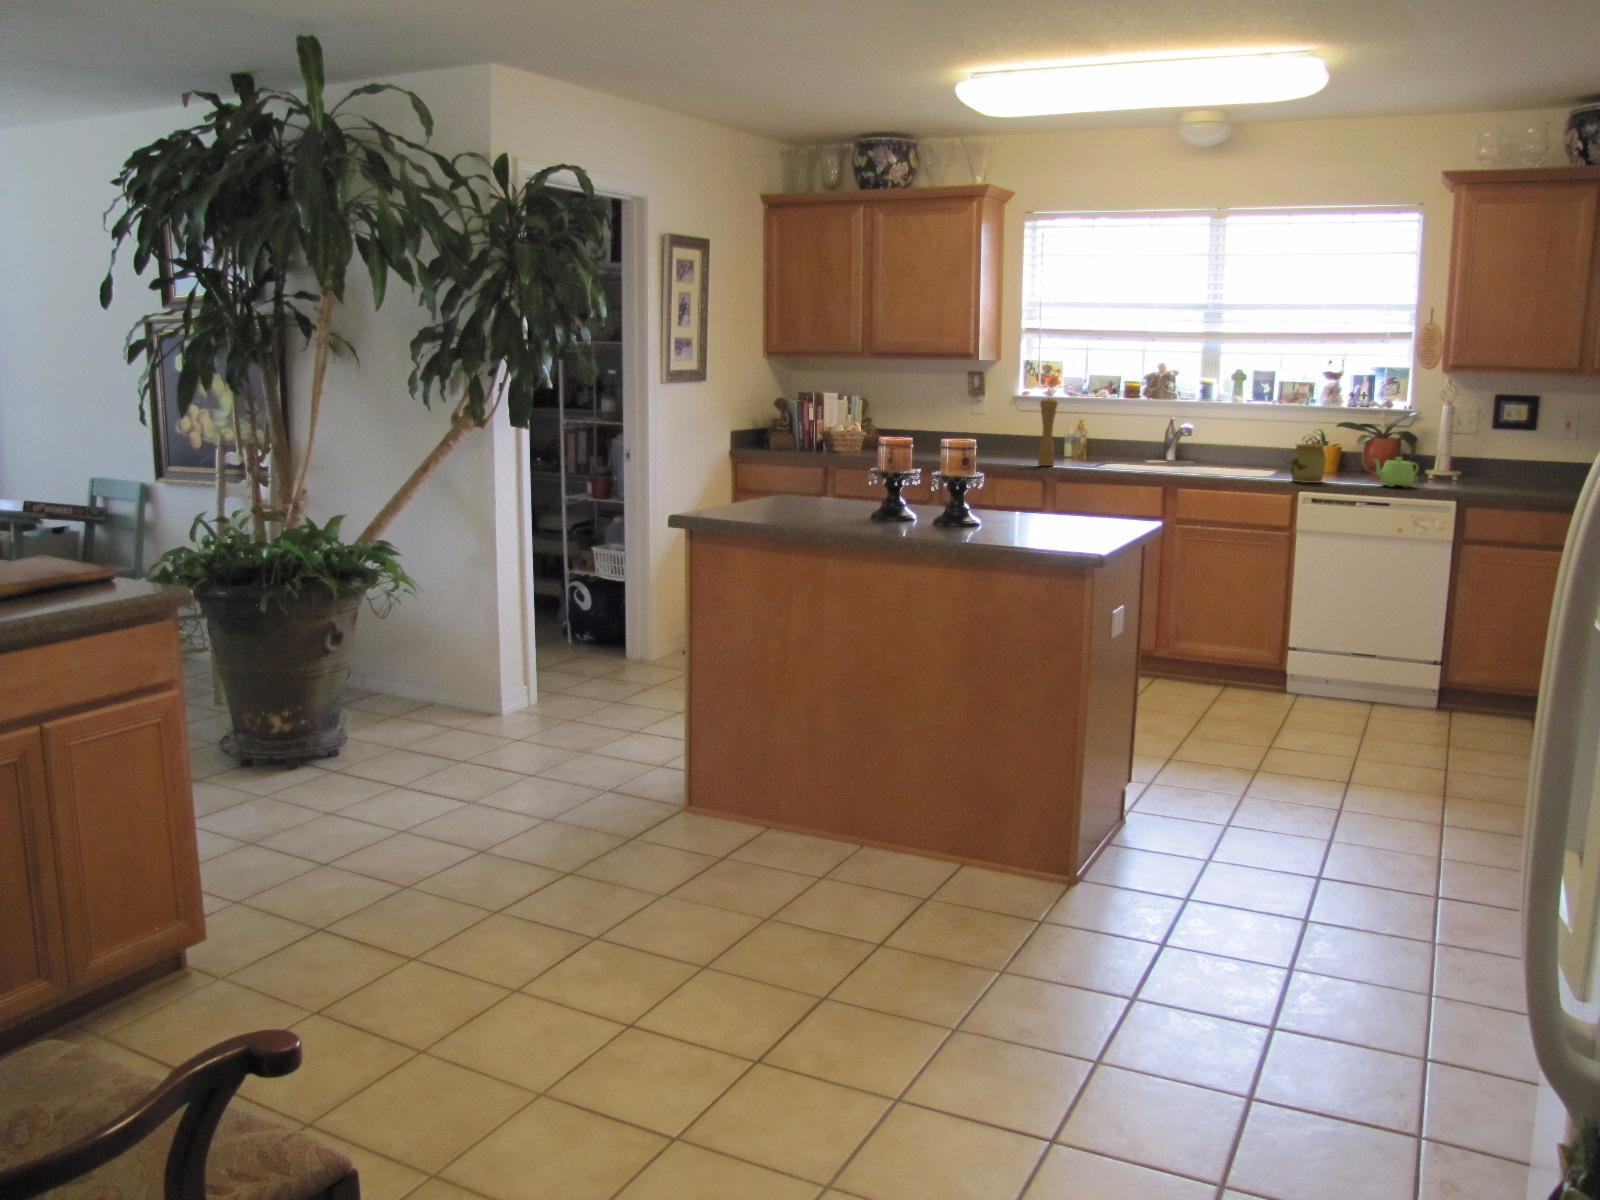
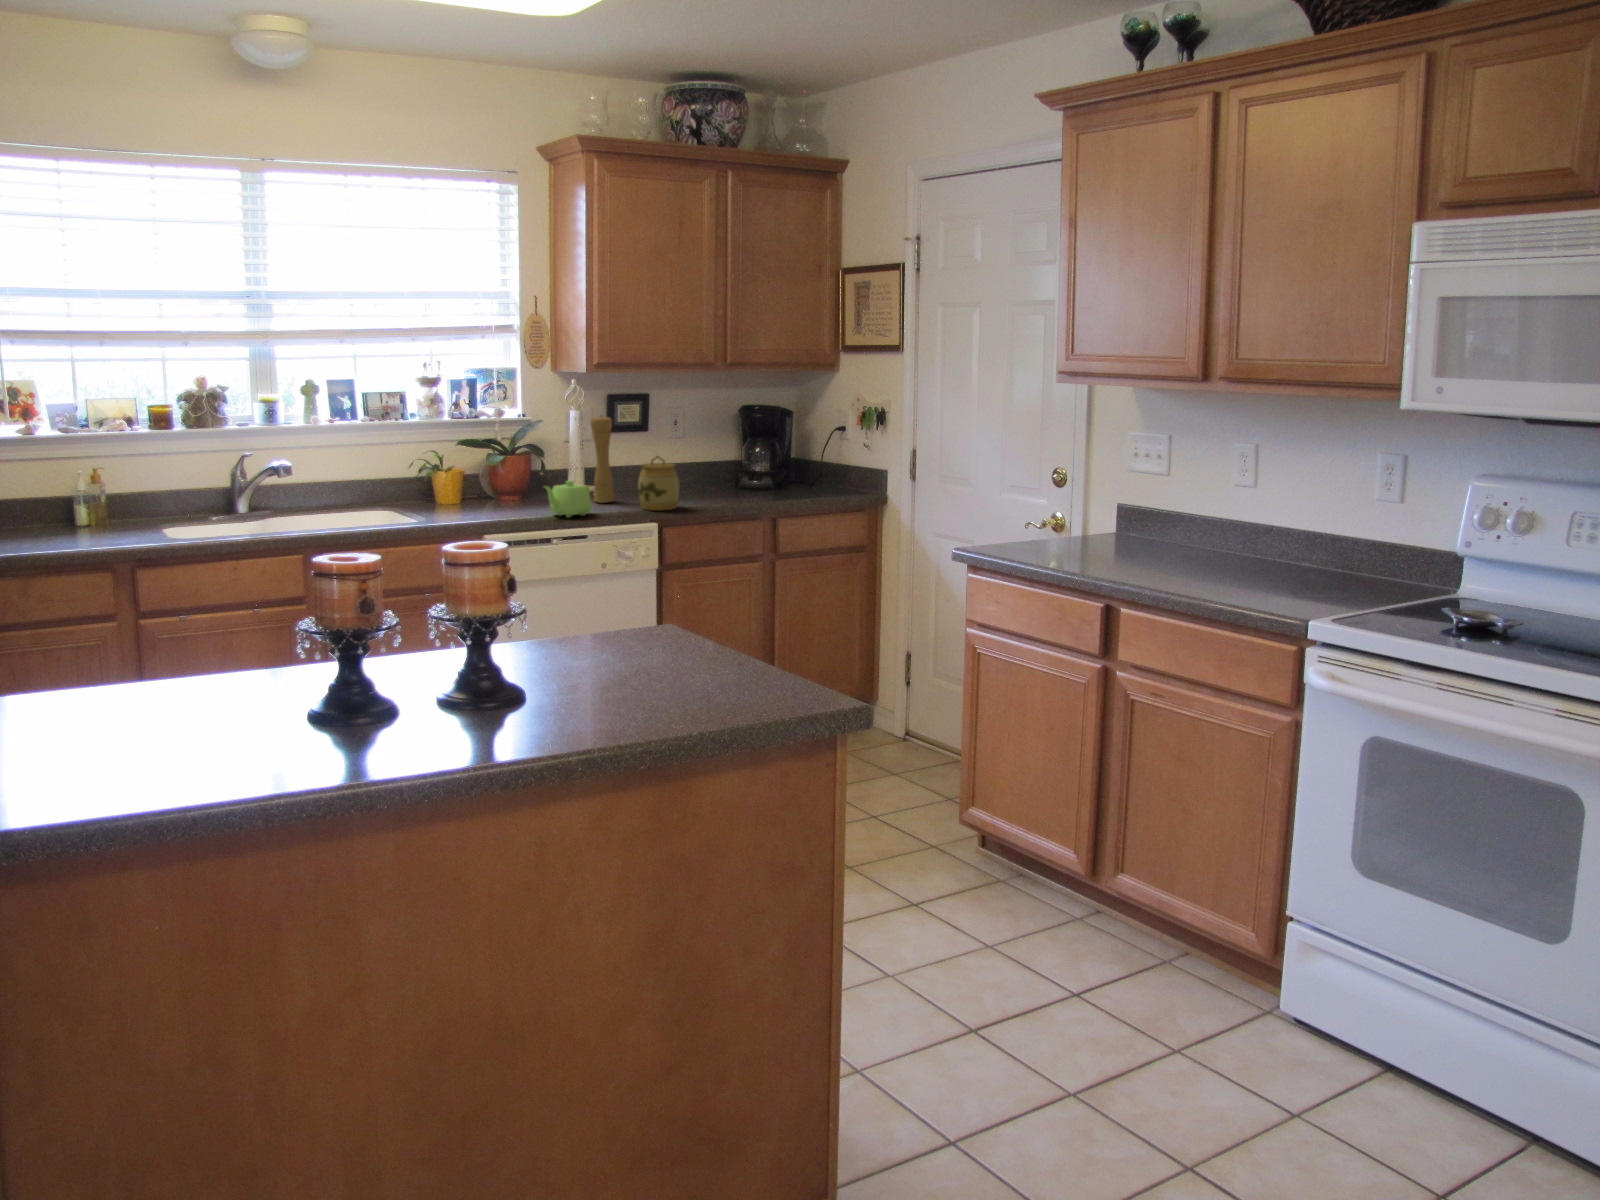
pepper mill: present [1038,398,1058,466] -> present [590,416,614,503]
jar: present [1291,438,1326,483] -> present [638,456,679,510]

